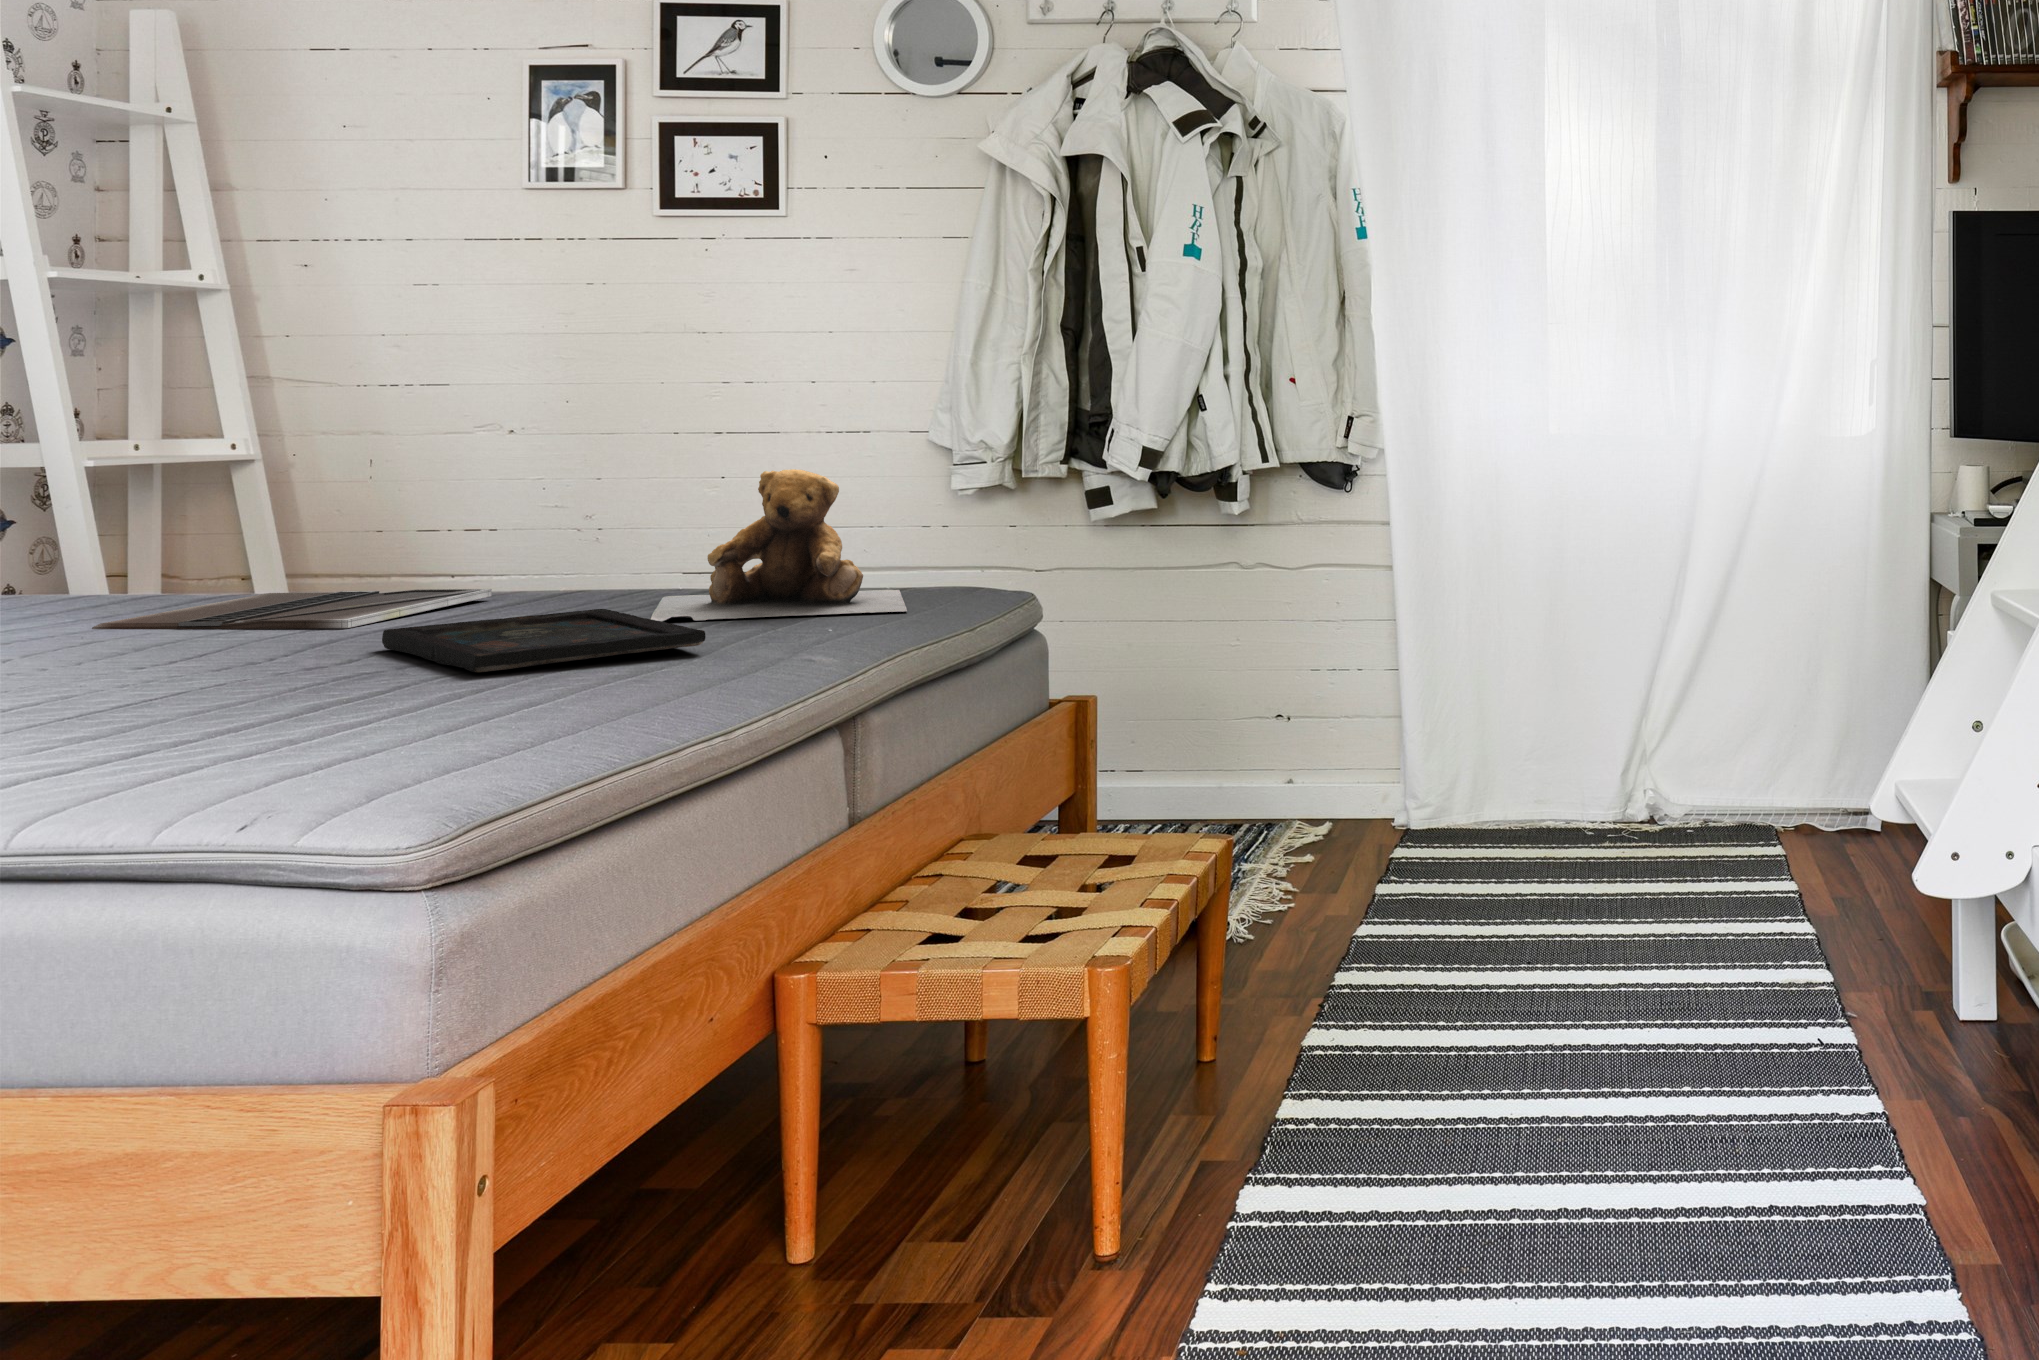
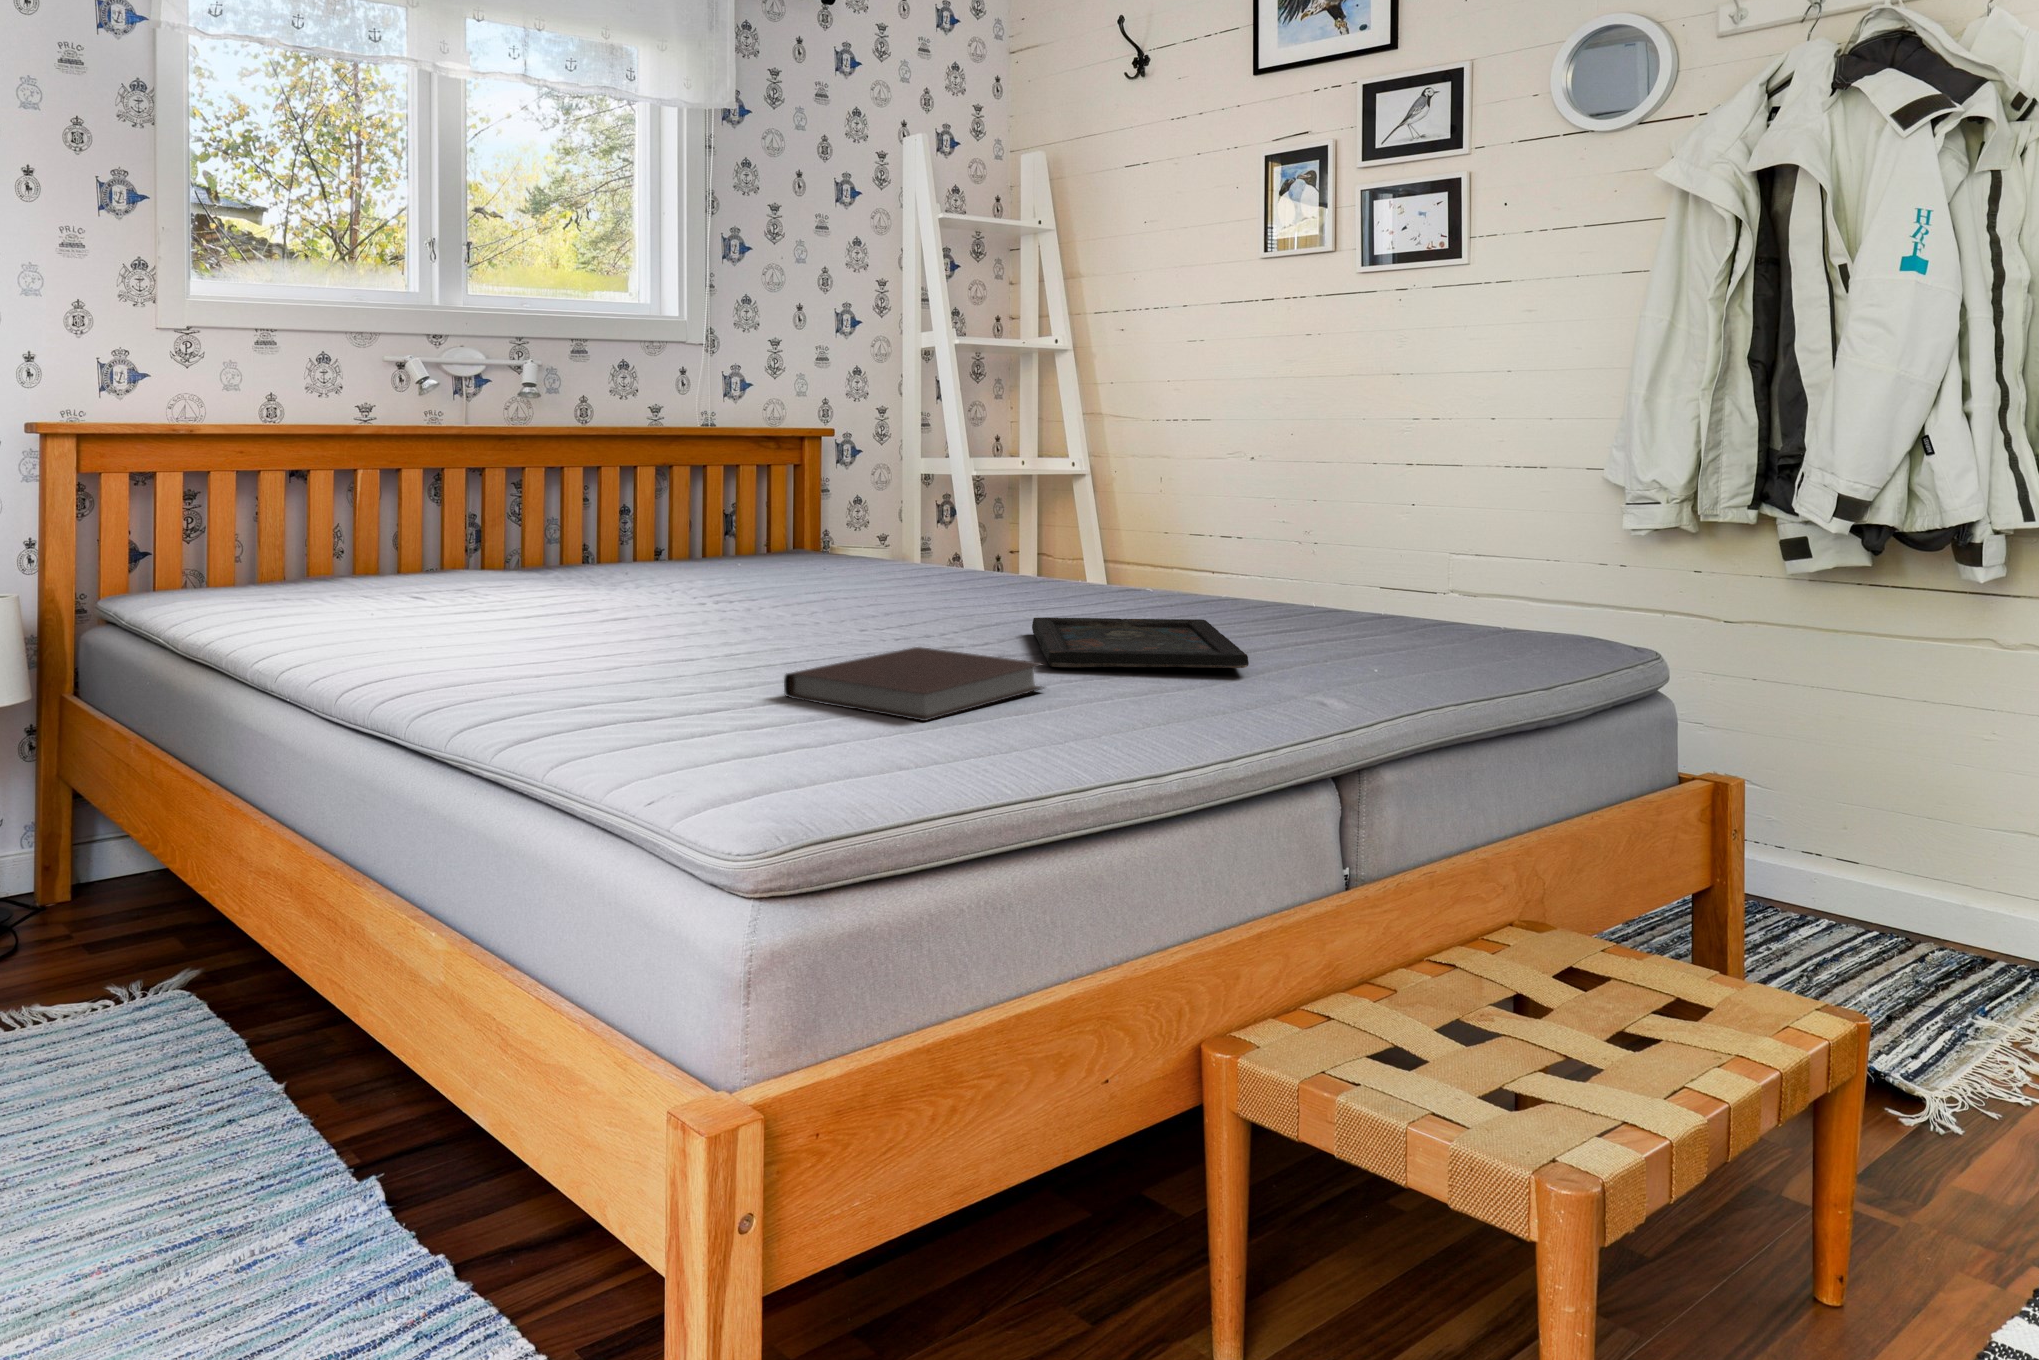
teddy bear: present [650,469,907,621] -> none [1251,502,1513,657]
laptop: present [92,589,492,629] -> none [911,576,1171,611]
notebook: none [174,661,511,743] -> present [784,647,1043,721]

